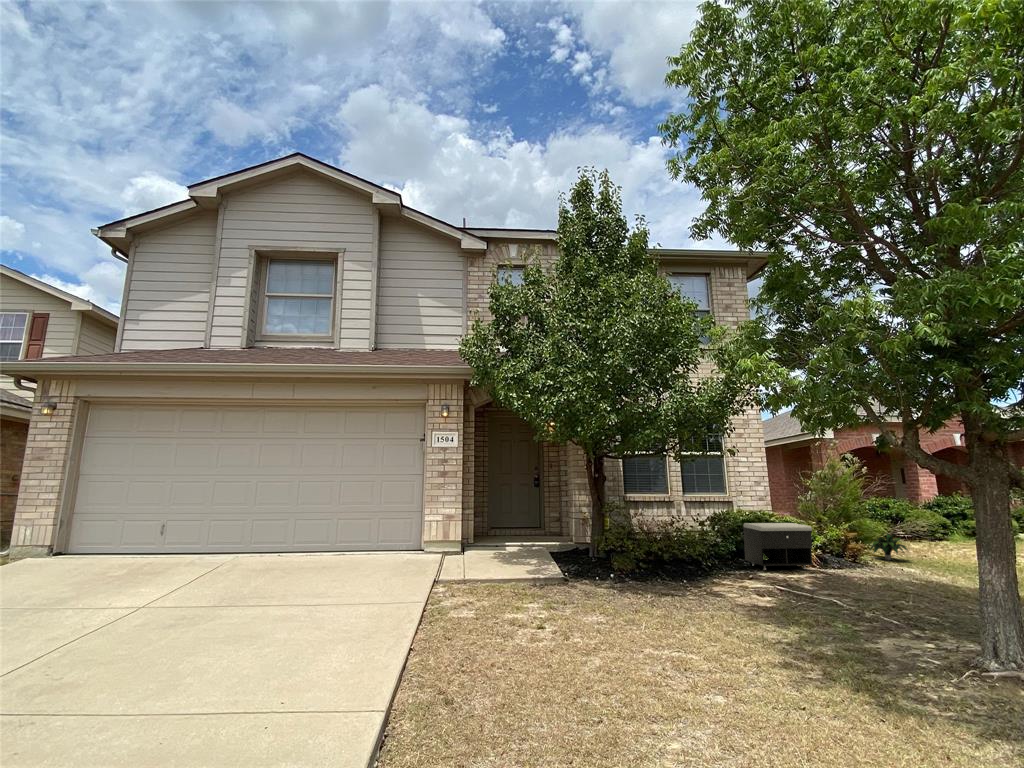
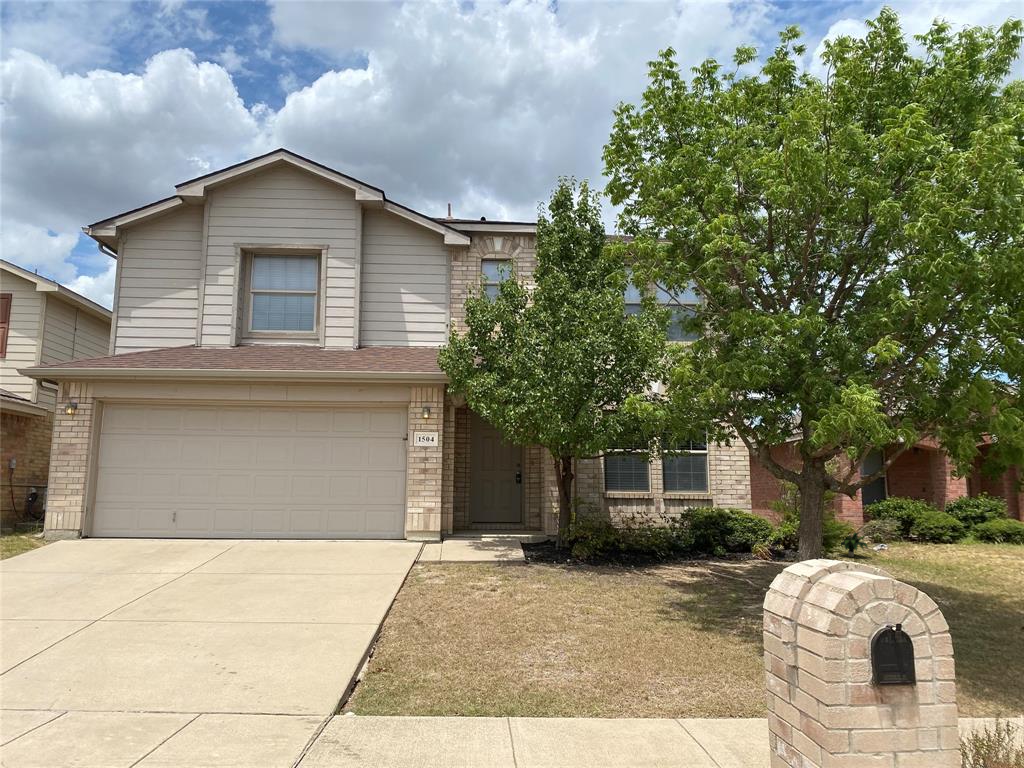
storage bench: present [744,523,813,570] -> none [705,519,764,562]

